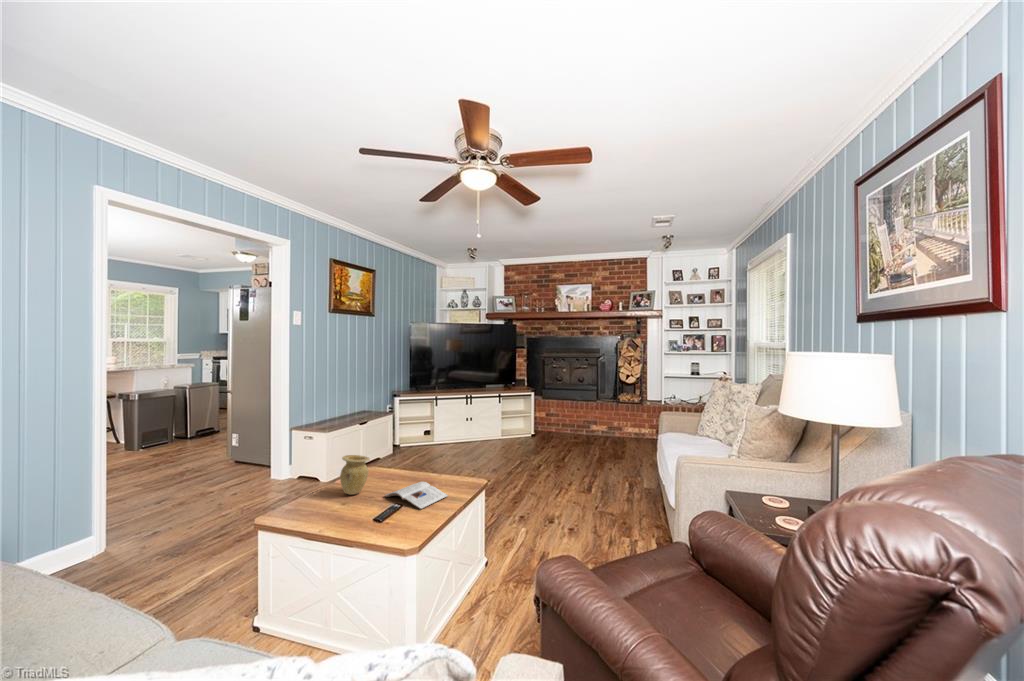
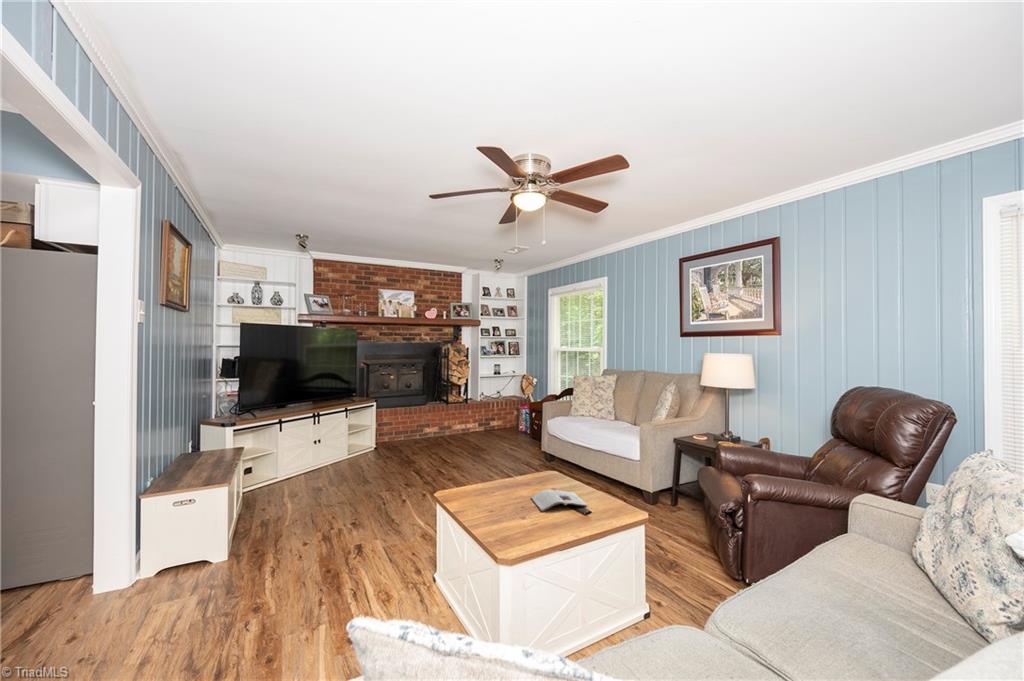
vase: present [340,455,370,494] -> none [501,480,528,521]

